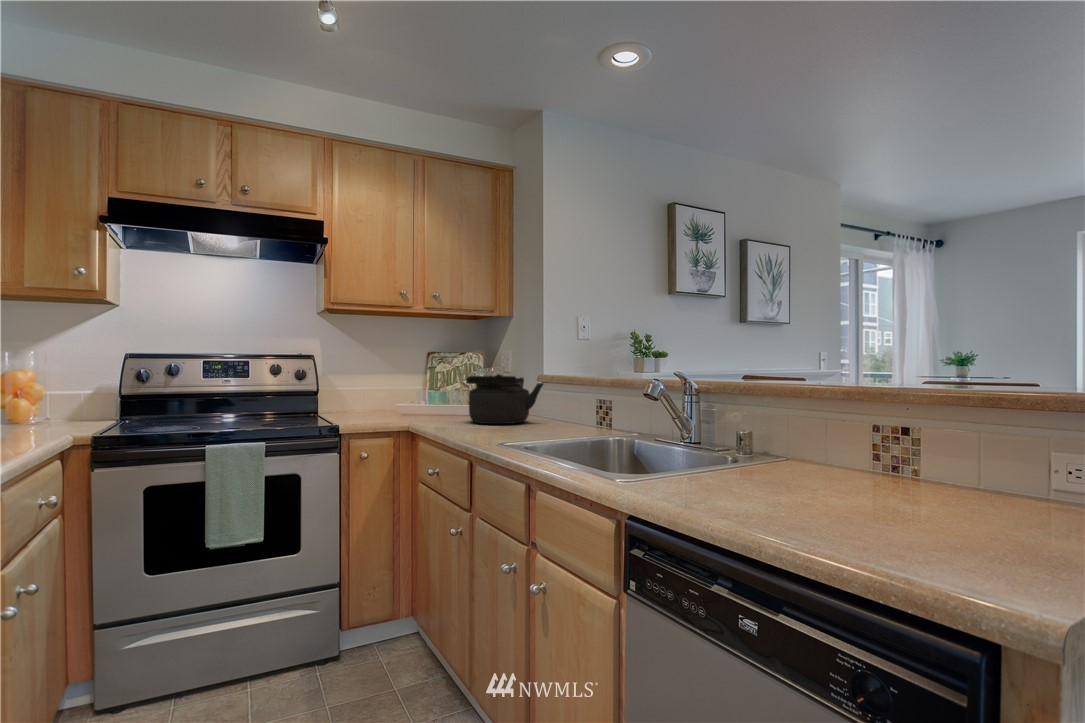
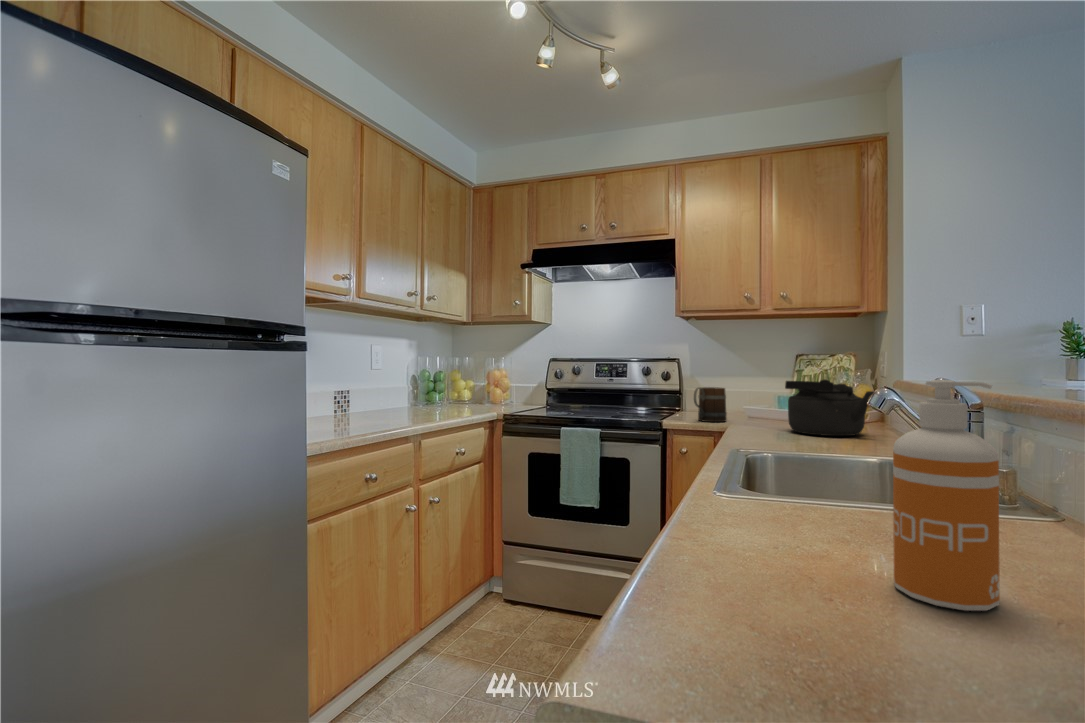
soap dispenser: none [794,366,854,505] -> present [893,380,1000,611]
mug: none [368,385,397,422] -> present [694,387,727,422]

